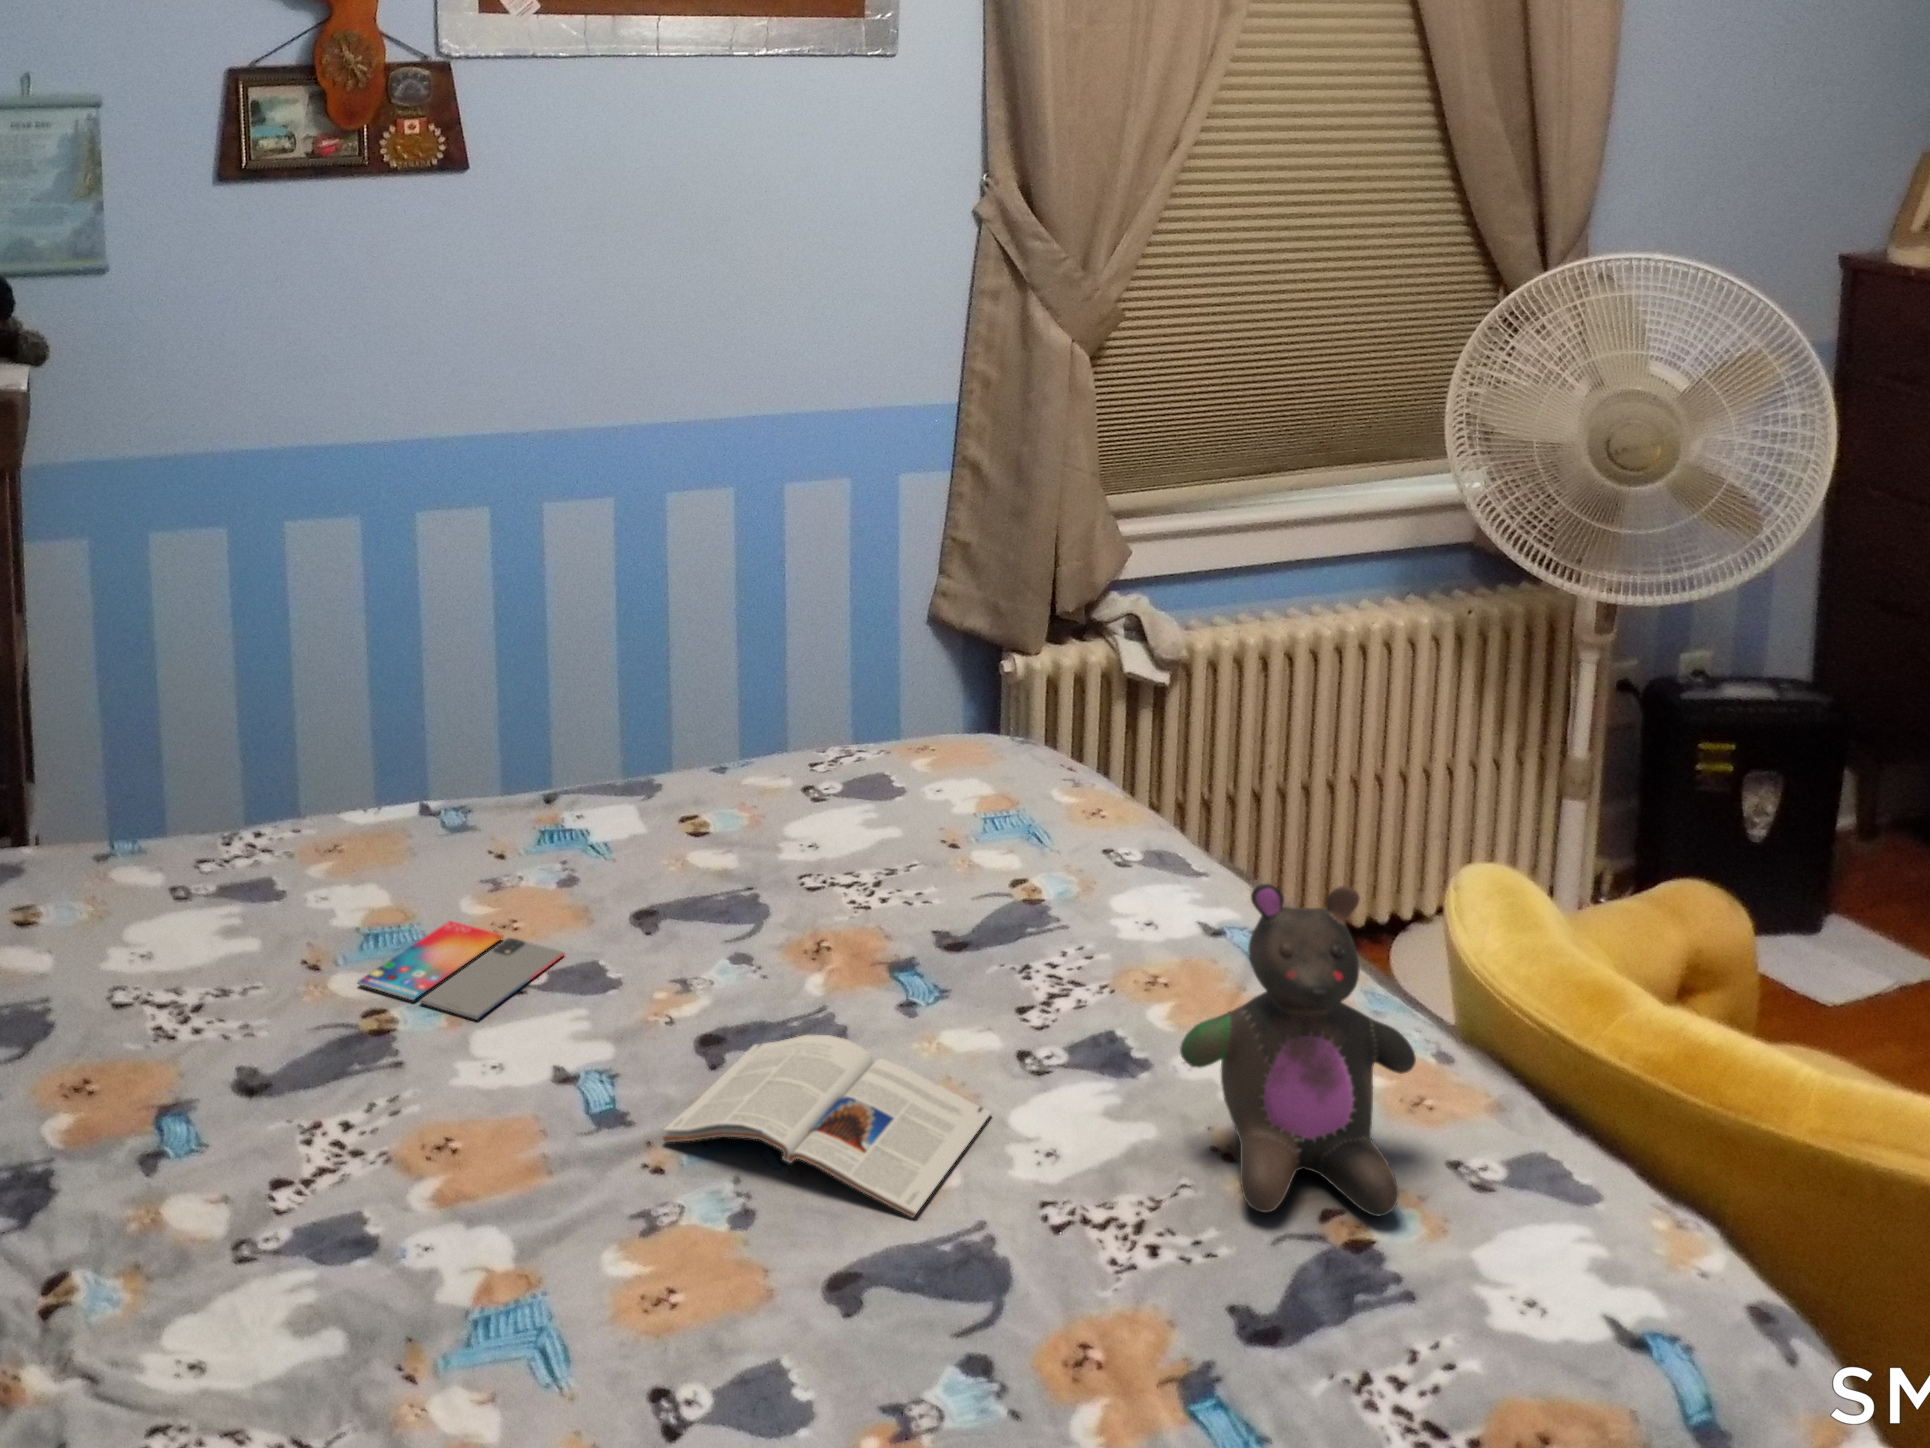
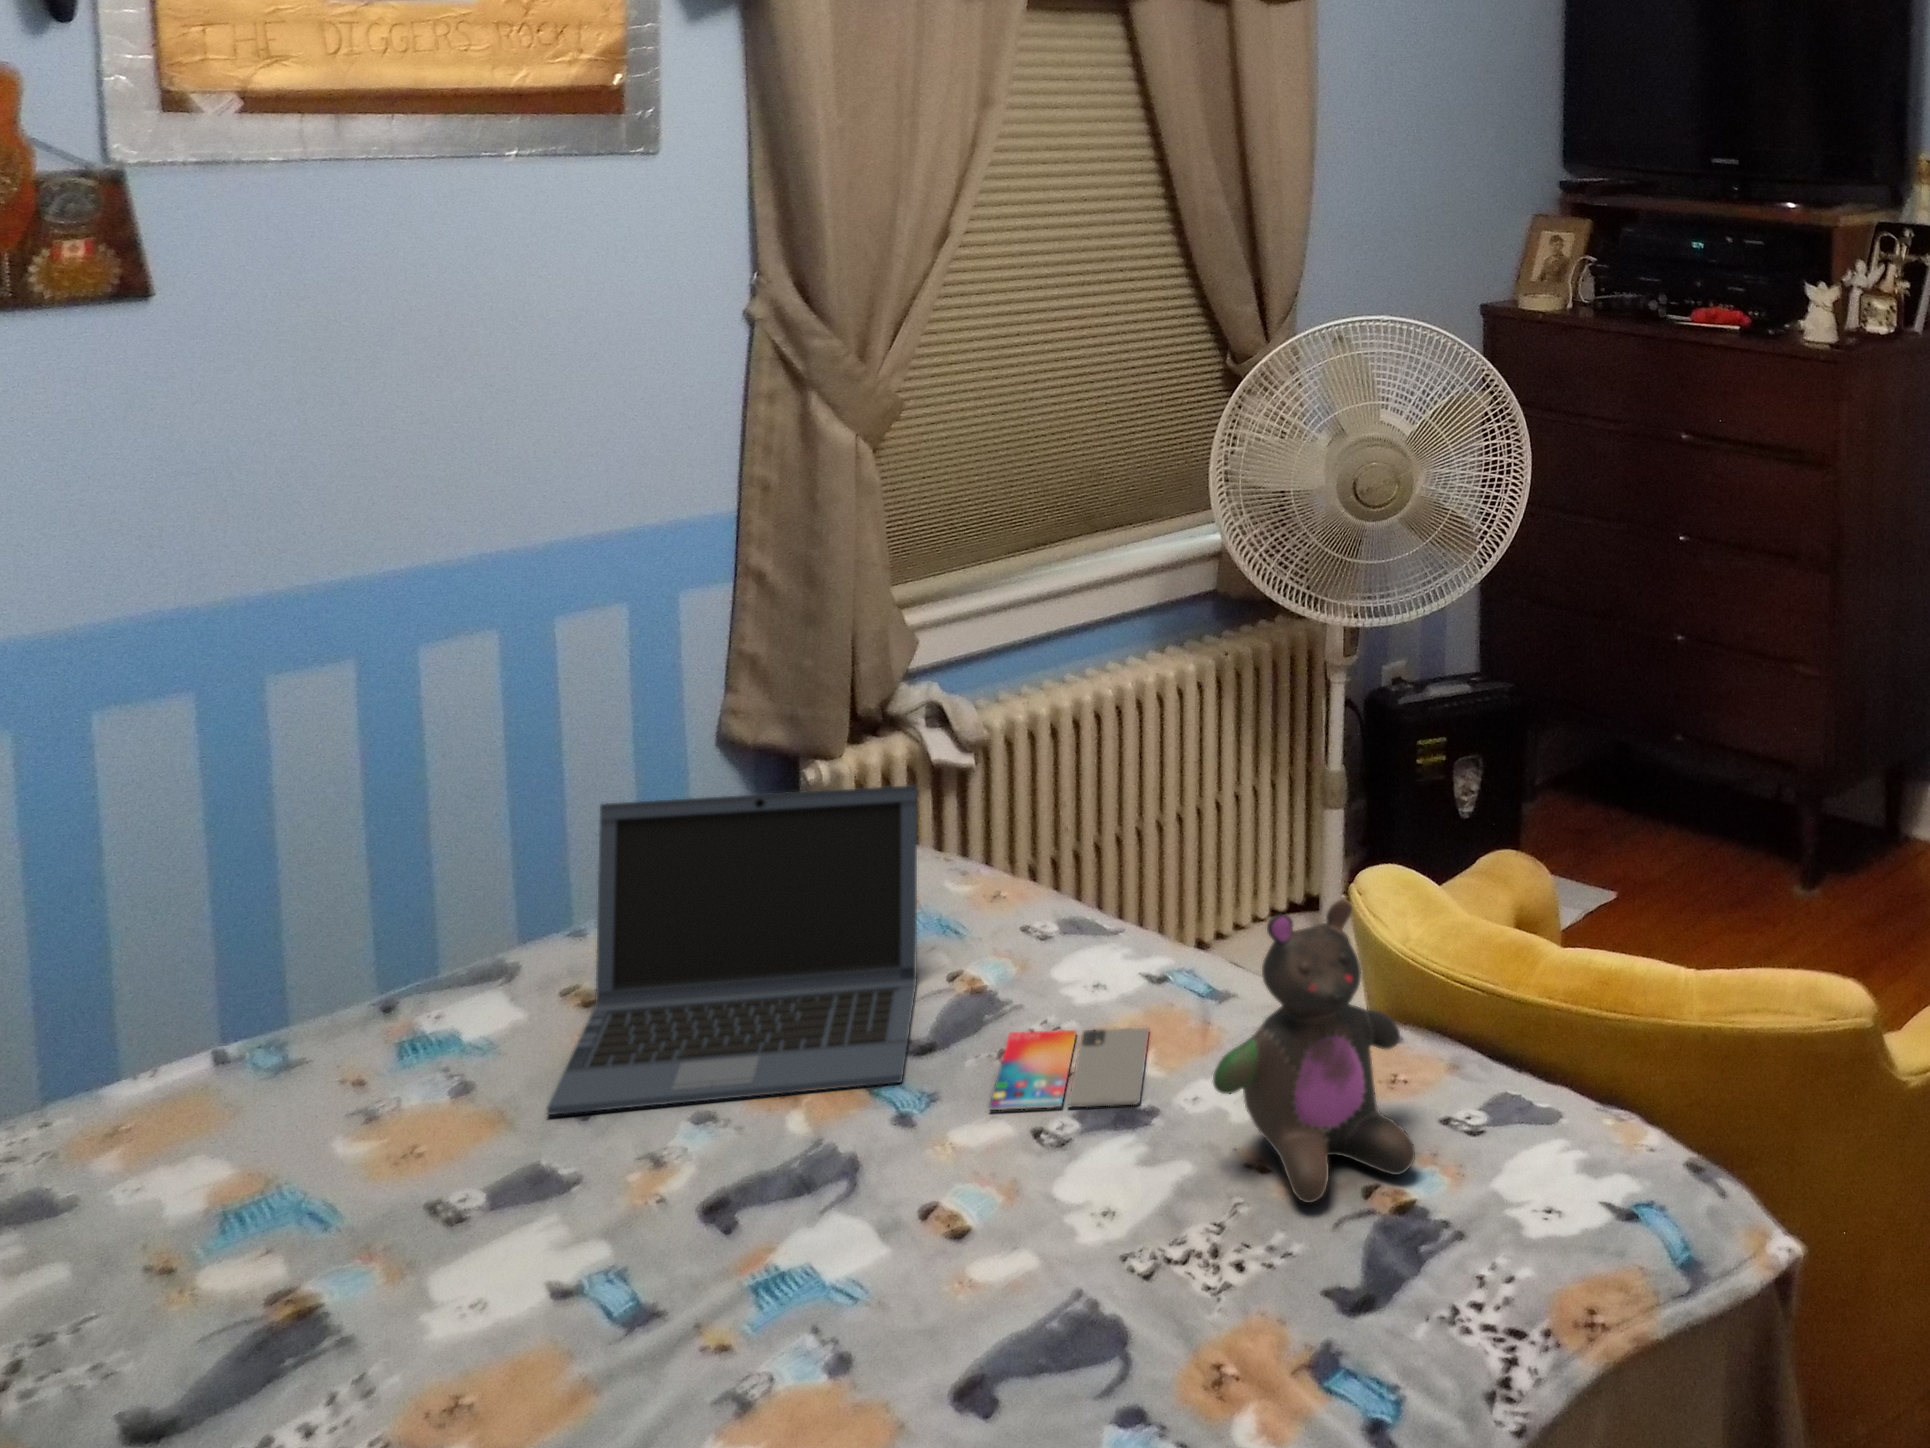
laptop: none [627,646,1001,968] -> present [547,785,917,1115]
smartphone: present [358,921,565,1020] -> present [989,1028,1149,1110]
magazine: present [663,1035,992,1217] -> none [721,1170,1039,1334]

